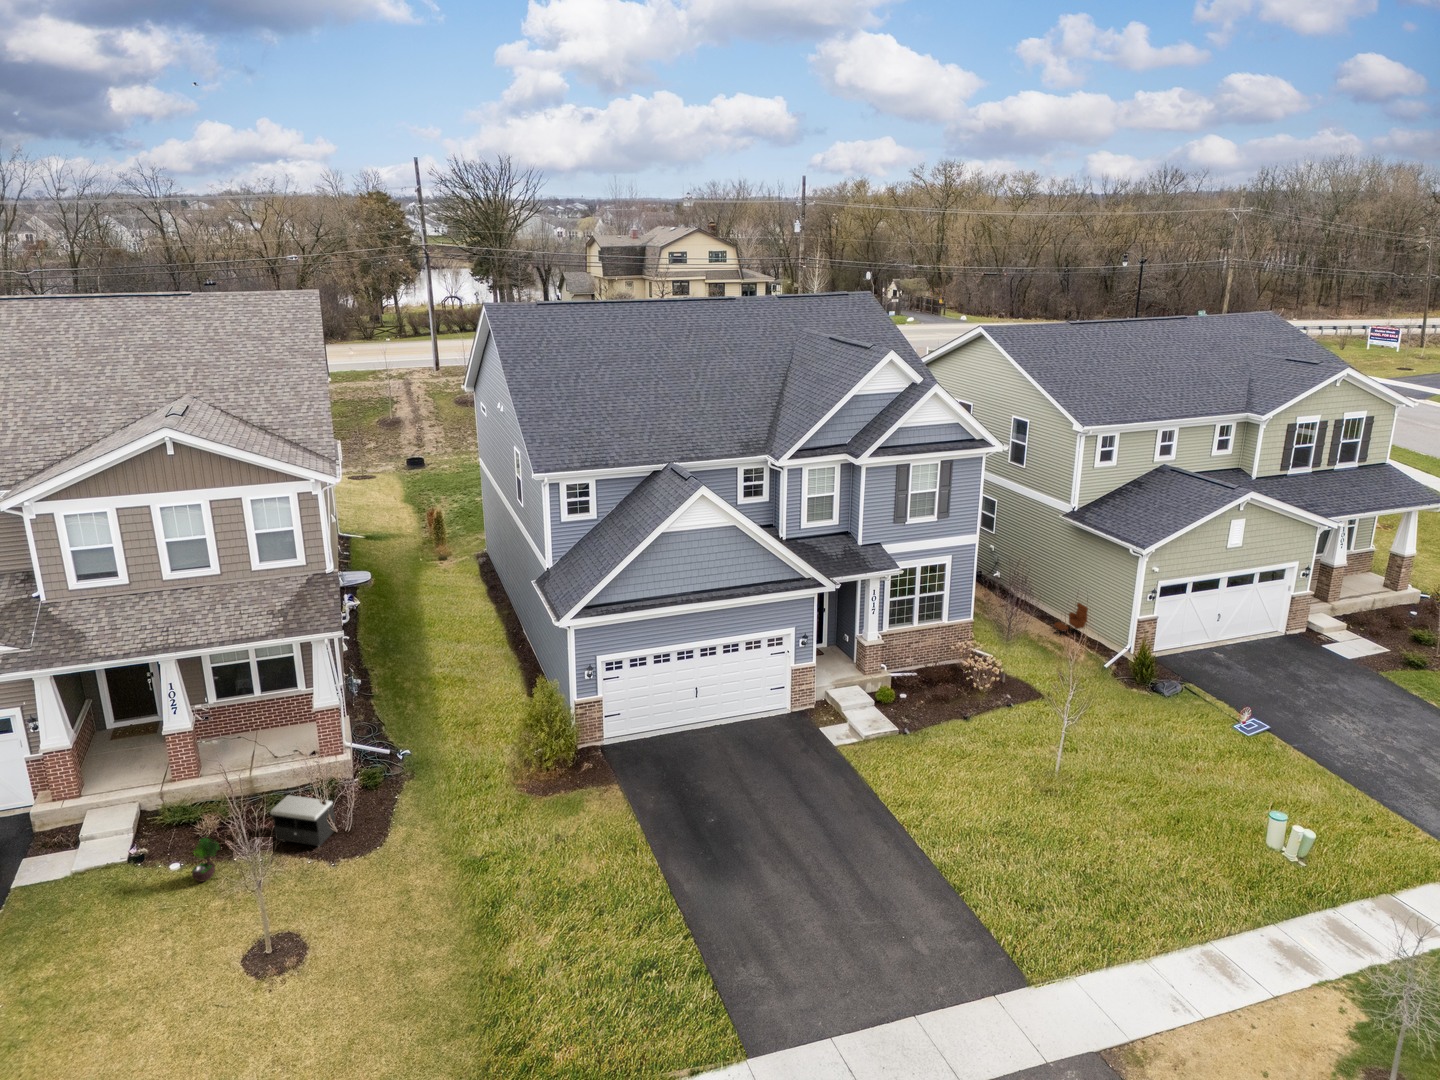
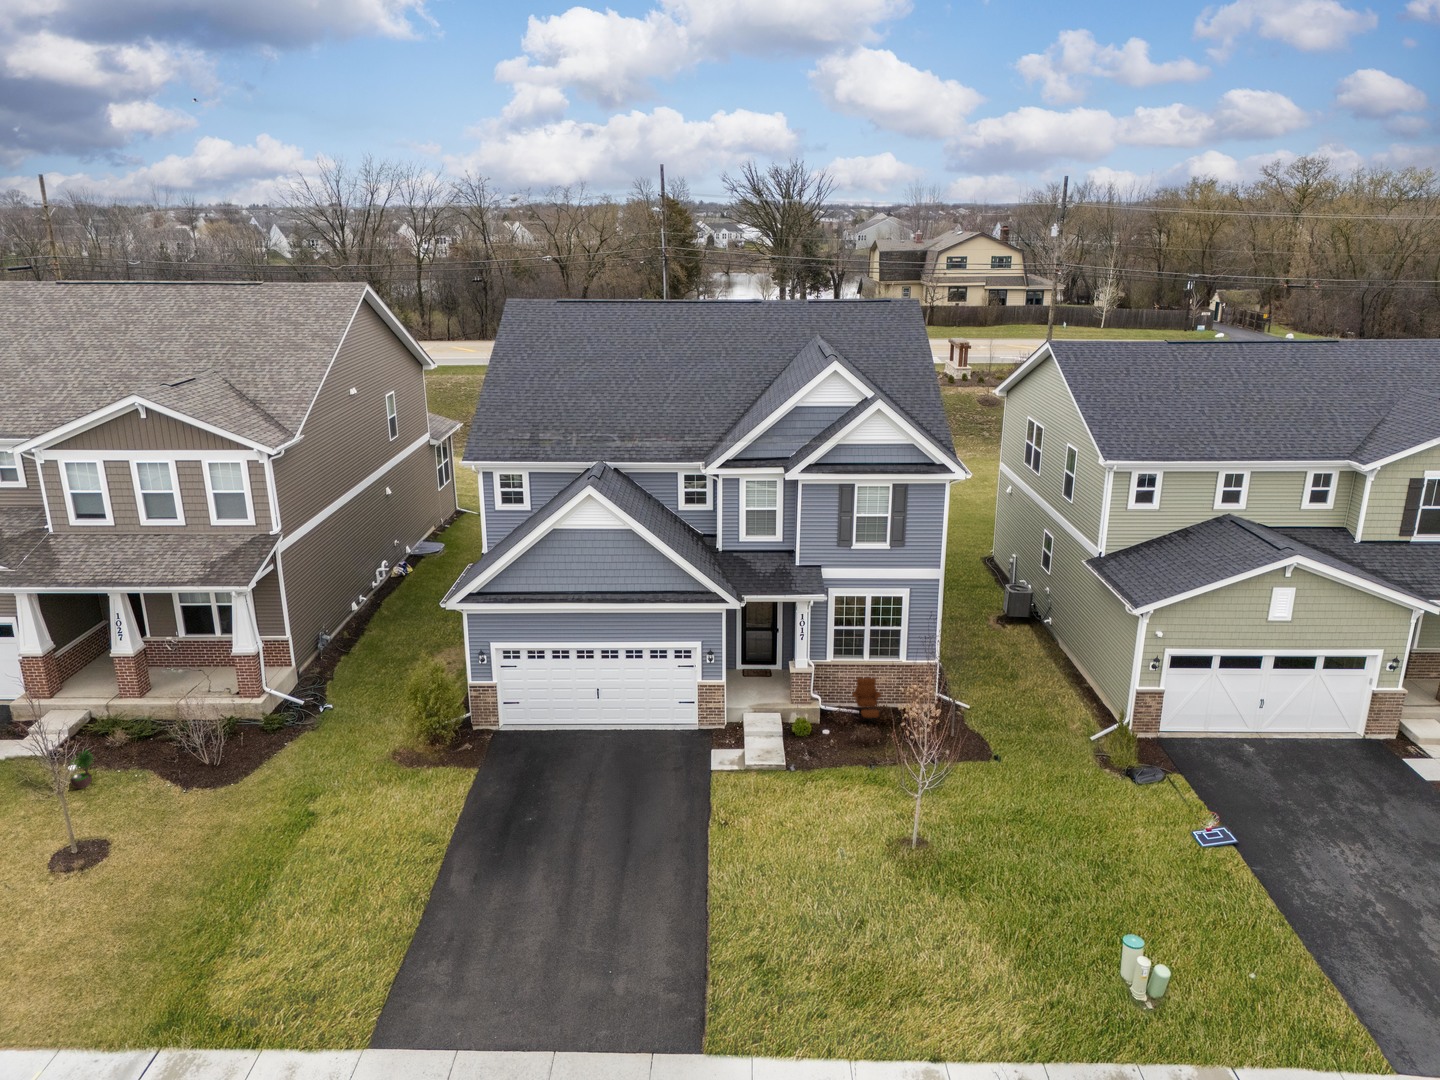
lounge chair: present [1054,603,1088,633] -> present [852,678,881,722]
storage bench: present [270,795,335,846] -> none [152,727,210,778]

